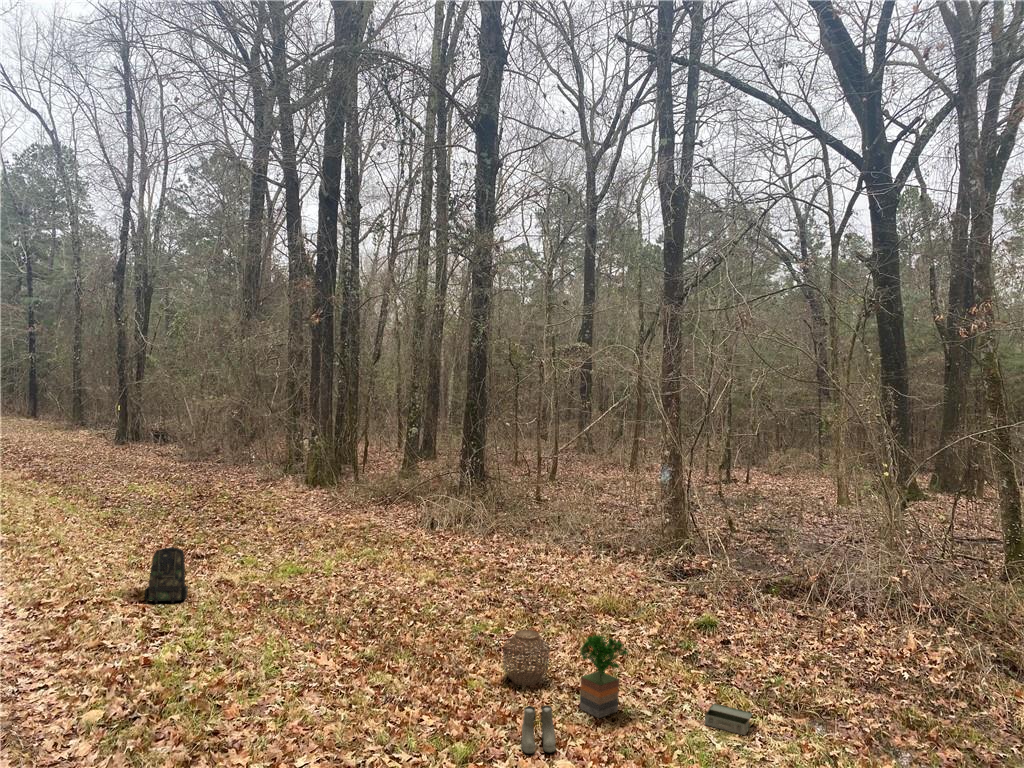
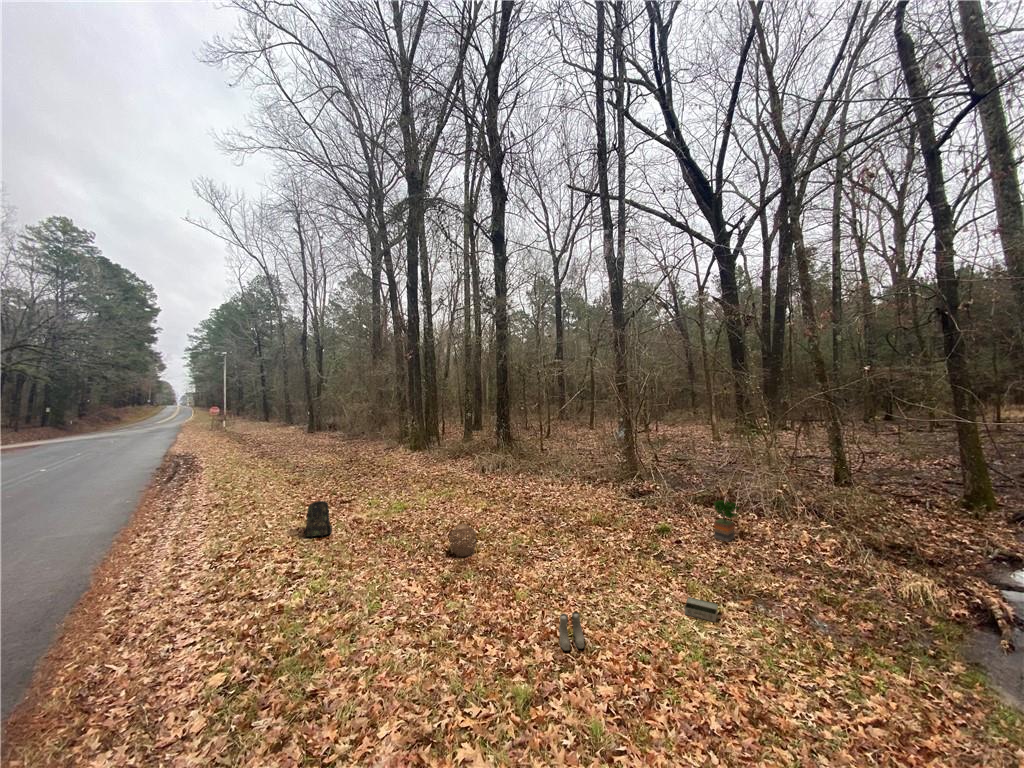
woven basket: present [503,630,550,686] -> present [450,524,476,556]
potted tree: present [580,635,628,718] -> present [714,500,739,542]

